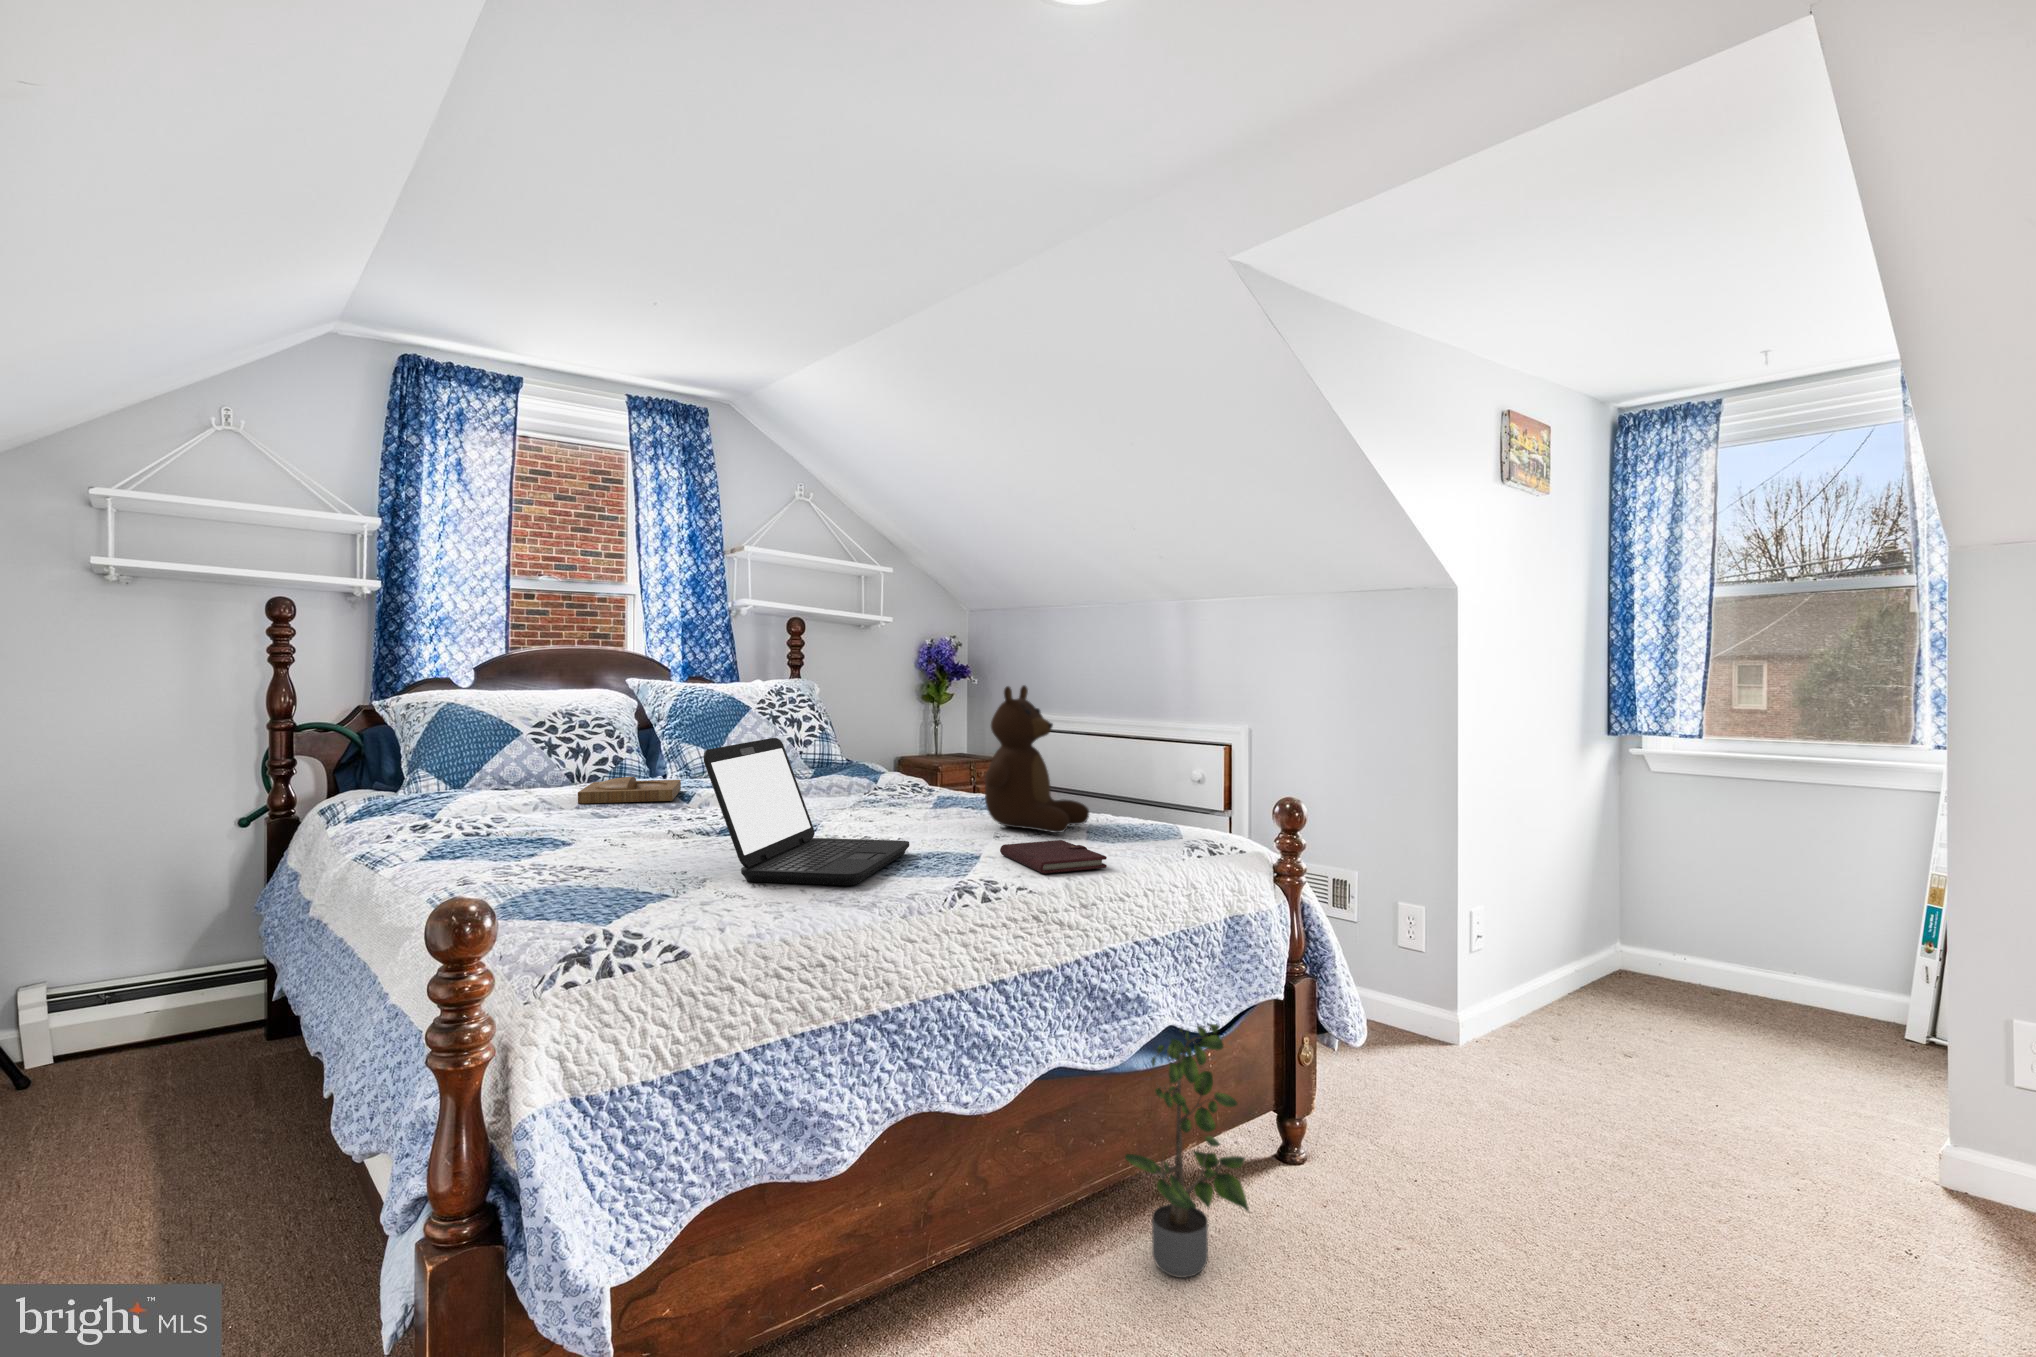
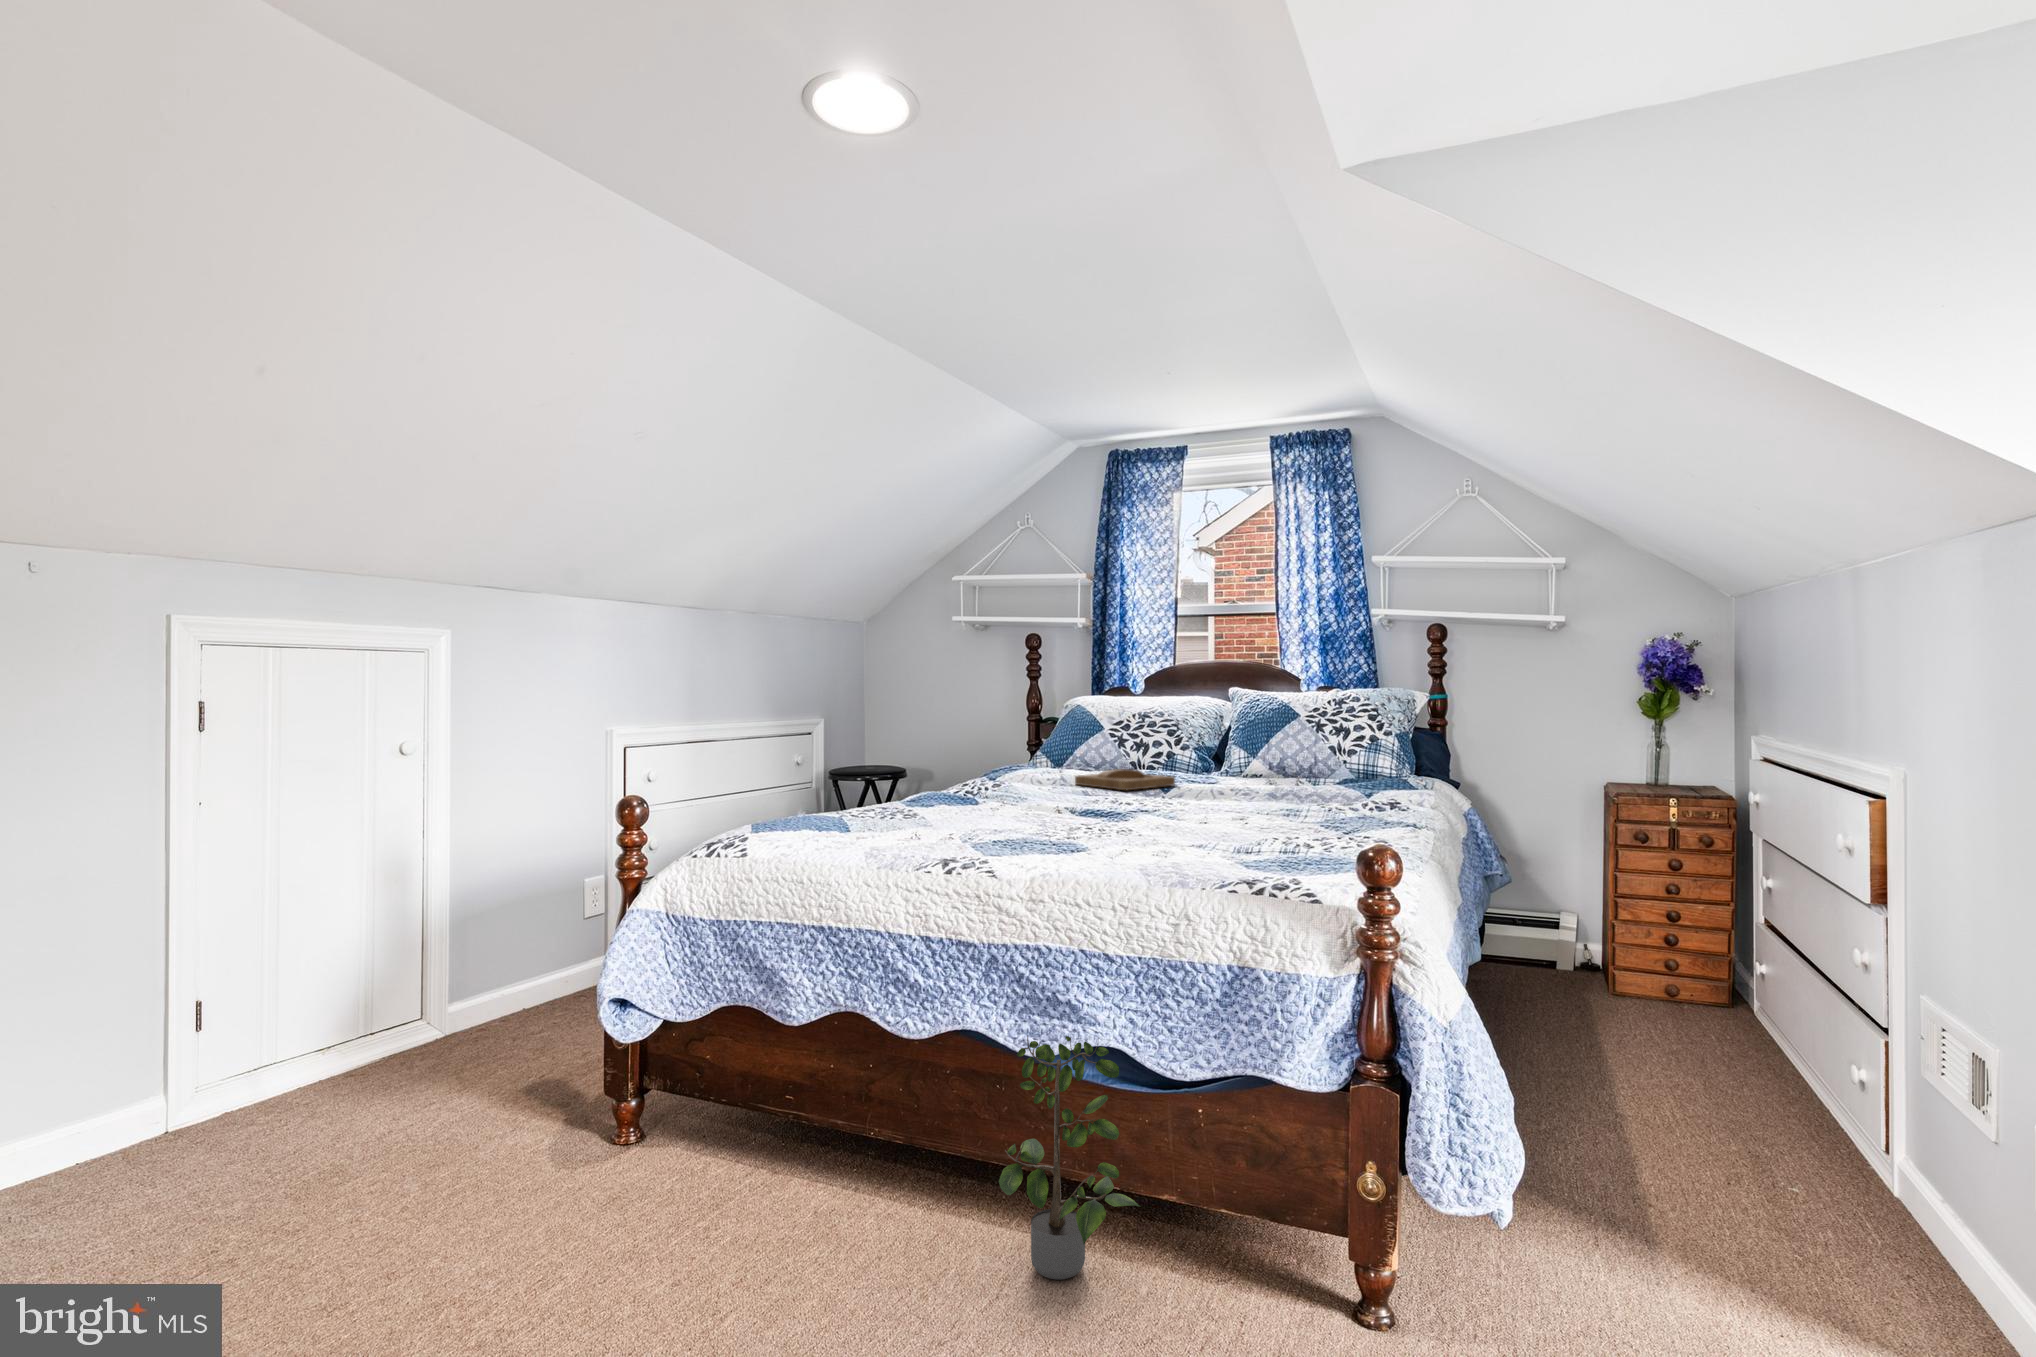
teddy bear: present [985,686,1089,833] -> none [1174,700,1293,853]
laptop: present [704,738,909,885] -> none [894,735,1056,846]
notebook: present [1000,840,1107,874] -> none [1039,845,1149,875]

